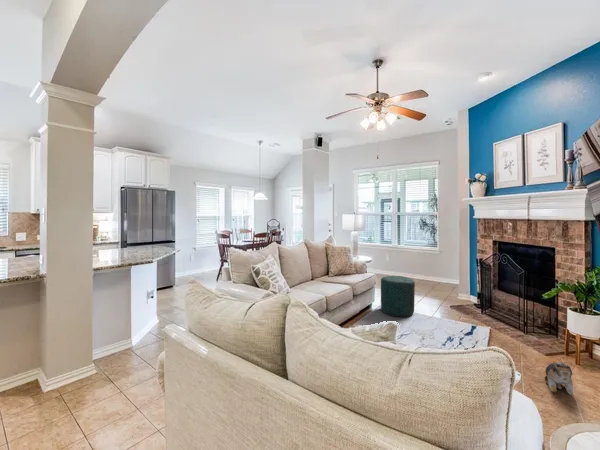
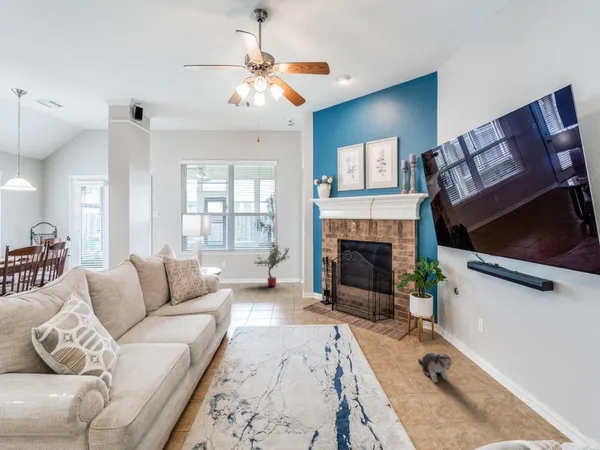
potted tree: none [411,241,448,284] -> present [254,243,289,287]
ottoman: present [381,276,415,317] -> none [242,287,281,338]

